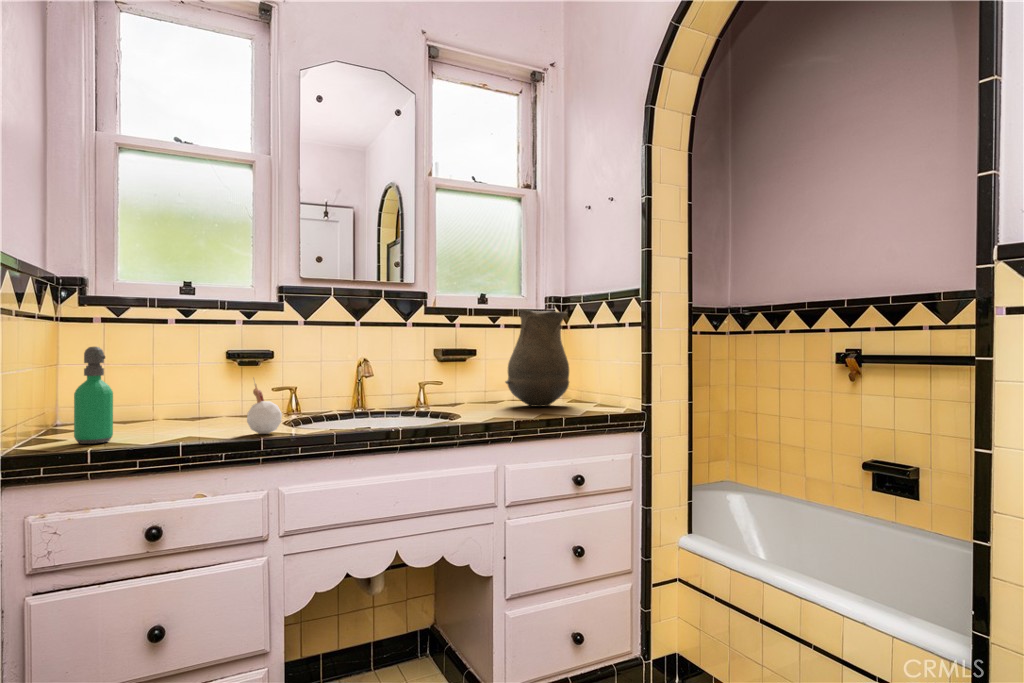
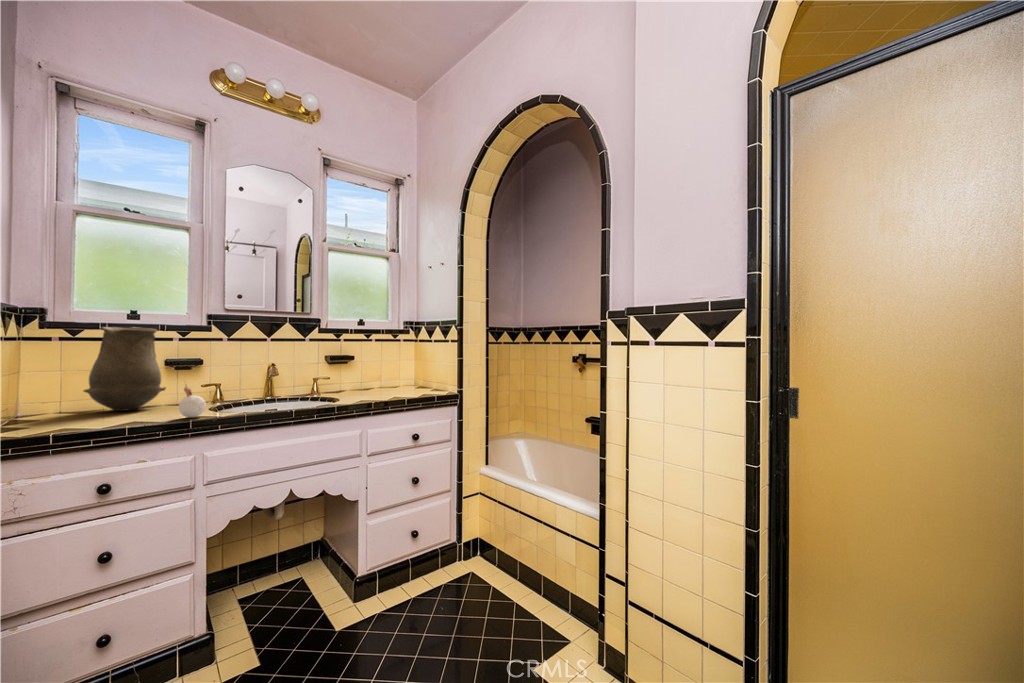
vase: present [505,310,569,407] -> present [84,327,166,411]
soap dispenser: present [74,347,113,444] -> none [35,361,69,430]

